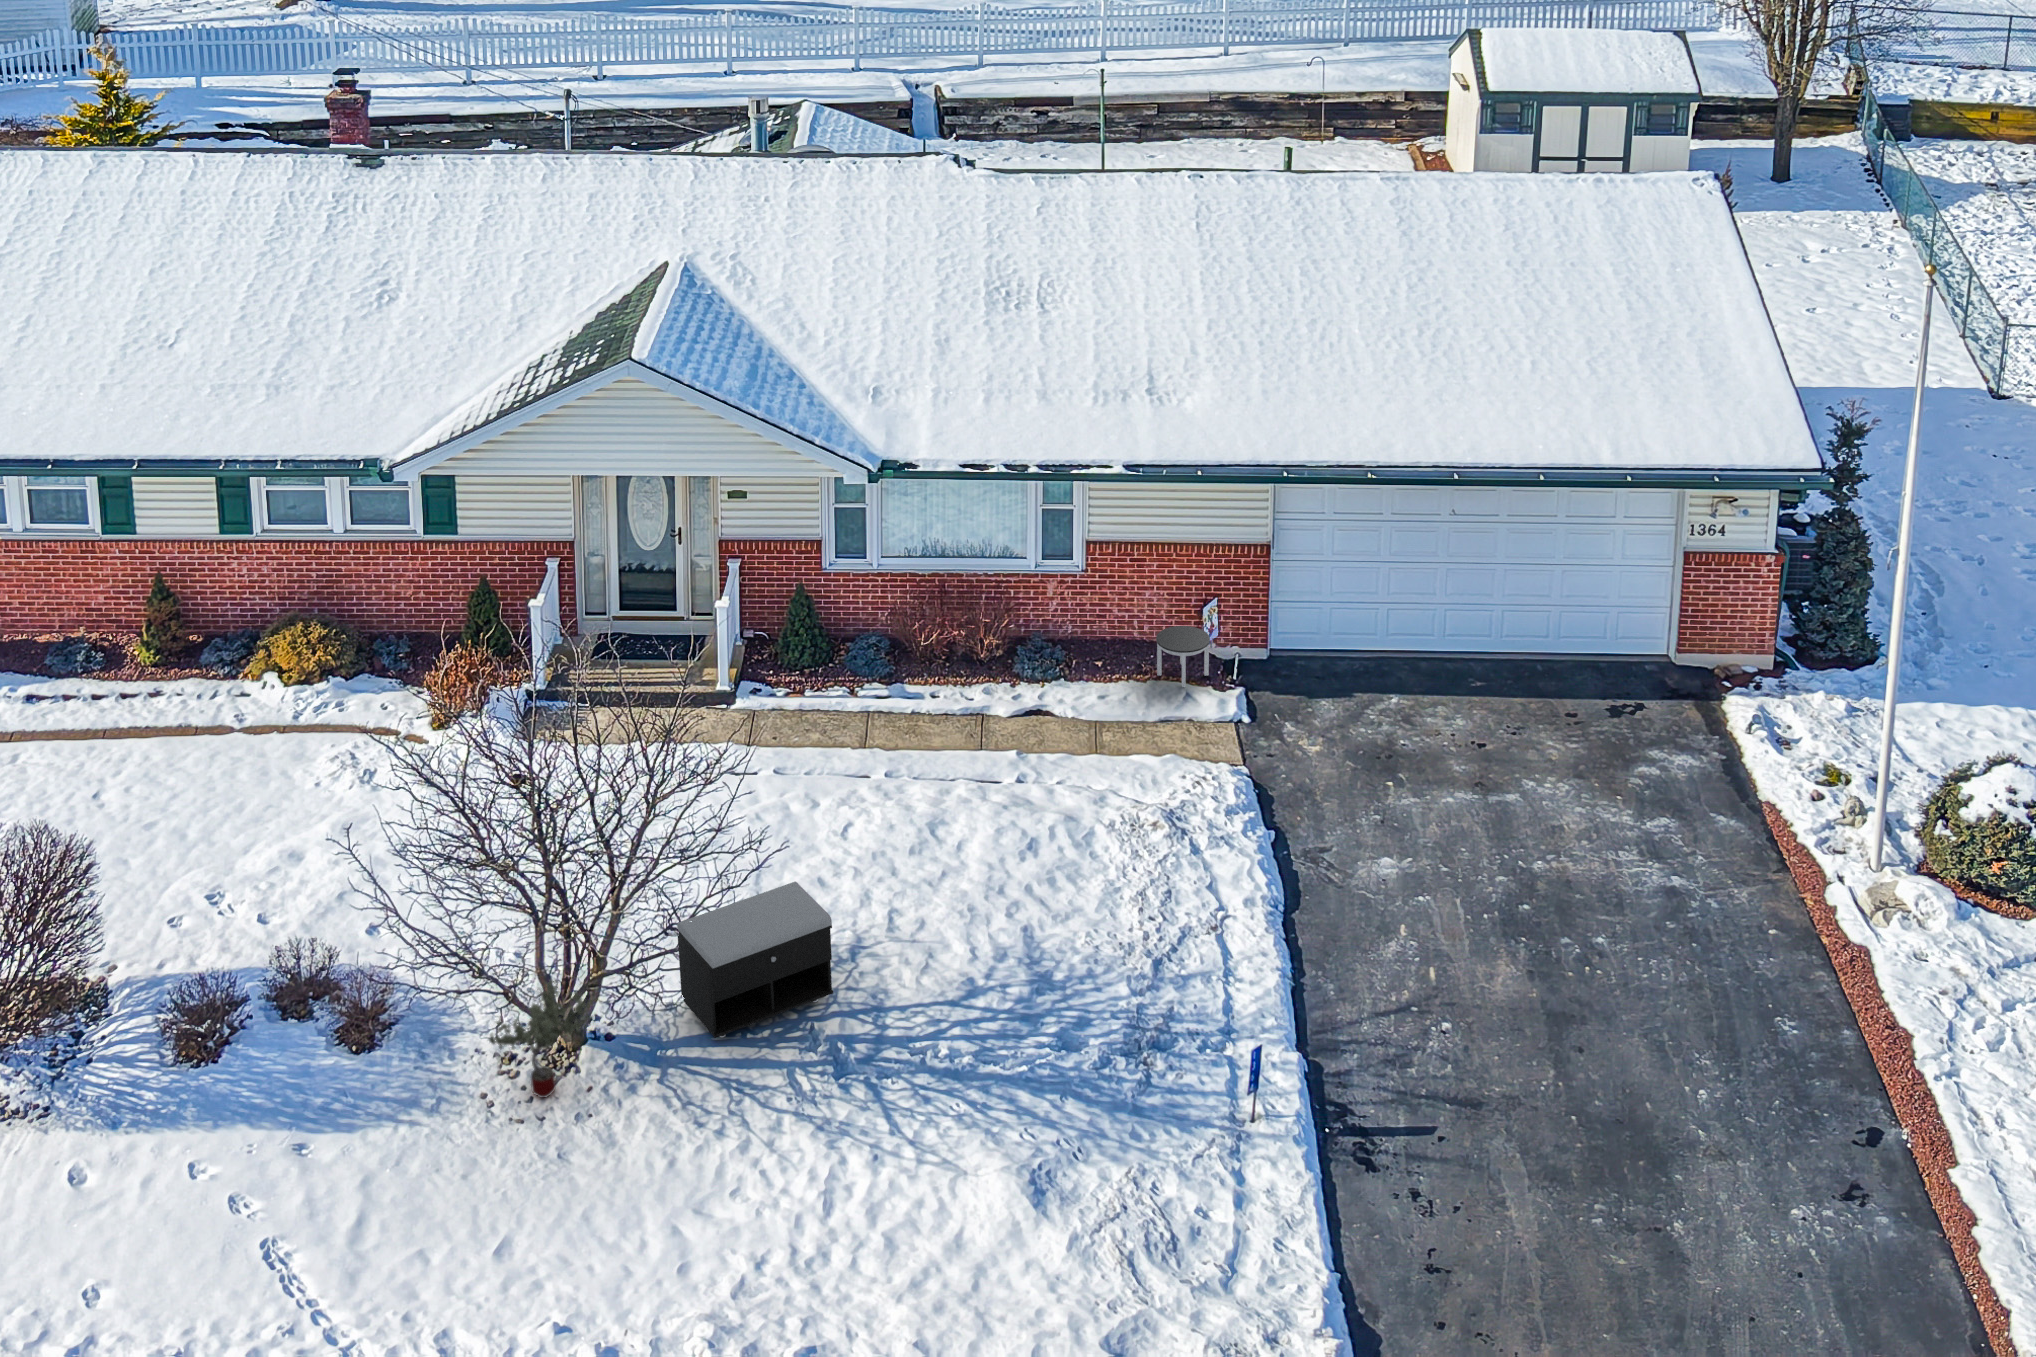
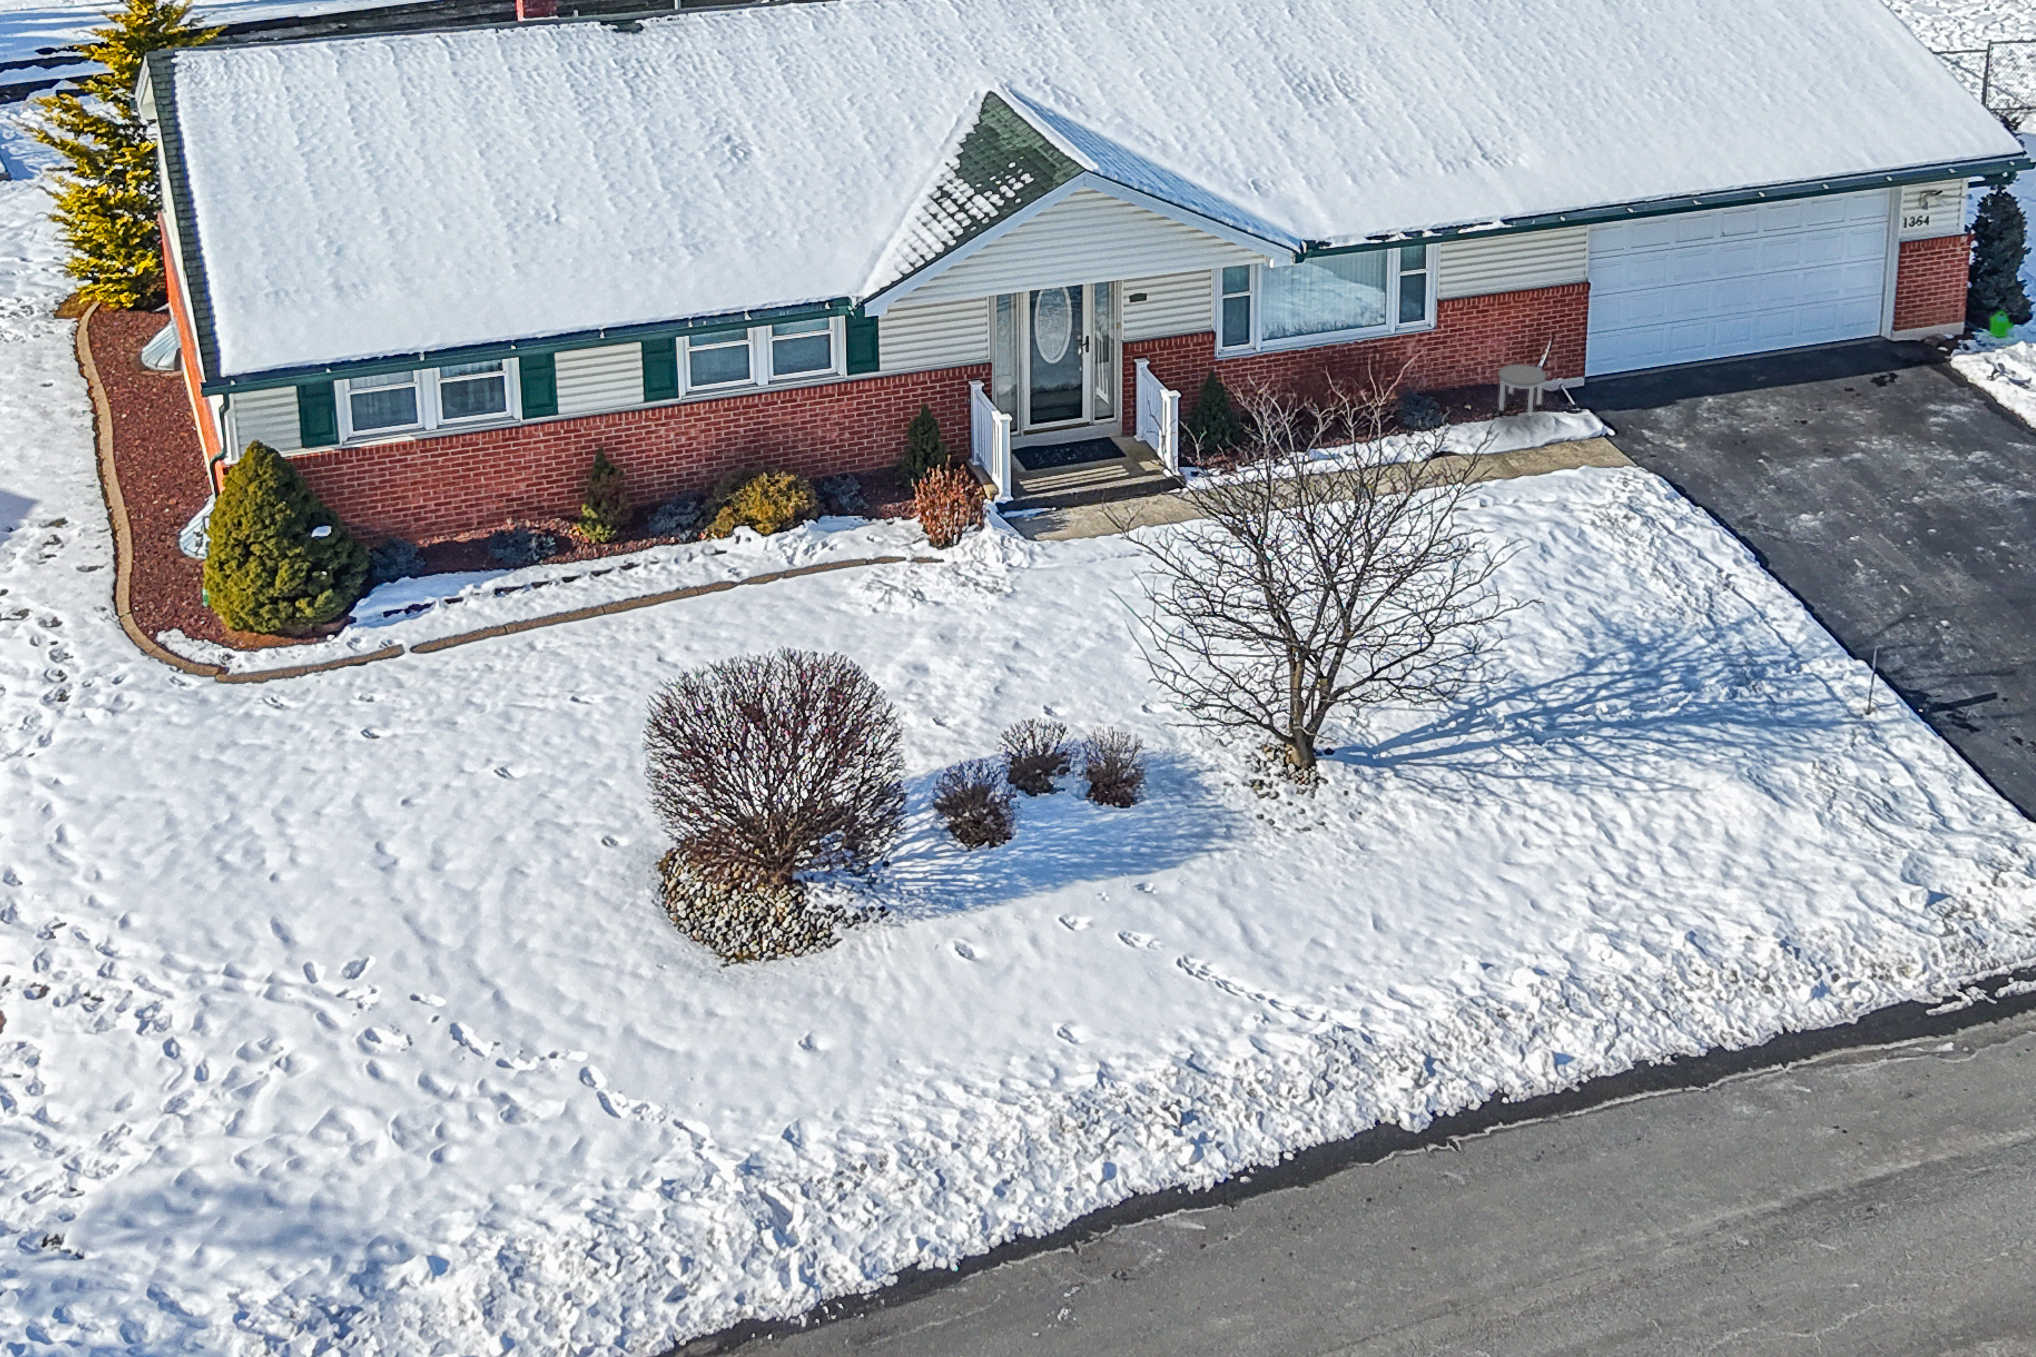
watering can: none [1819,650,1843,683] -> present [1989,311,2013,337]
storage bench: present [677,882,833,1038] -> none [1384,596,1508,737]
potted tree: present [489,979,589,1098] -> none [1300,699,1382,809]

